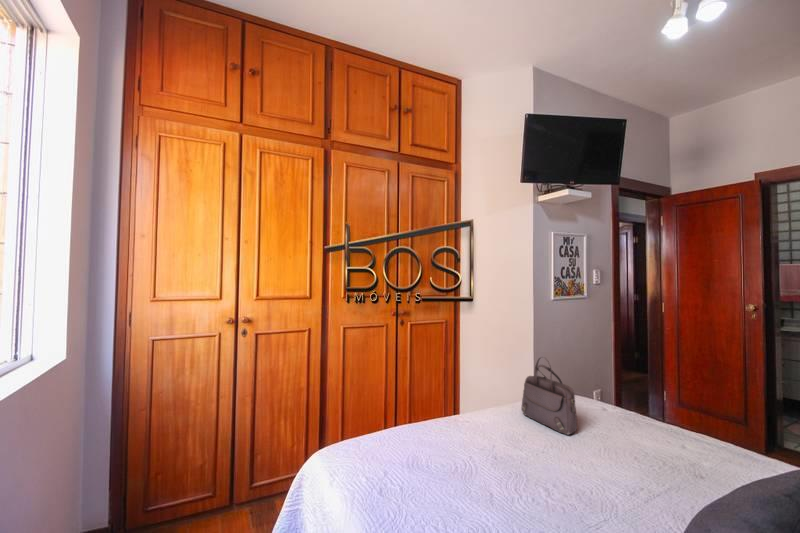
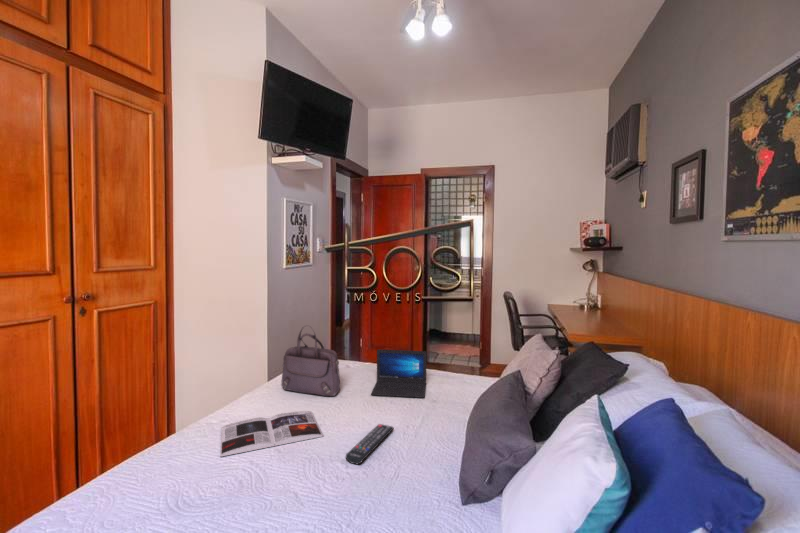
laptop: none [612,398,699,474] -> present [371,350,427,398]
magazine: none [447,429,538,469] -> present [220,411,323,457]
remote control: none [544,480,617,510] -> present [346,424,394,464]

